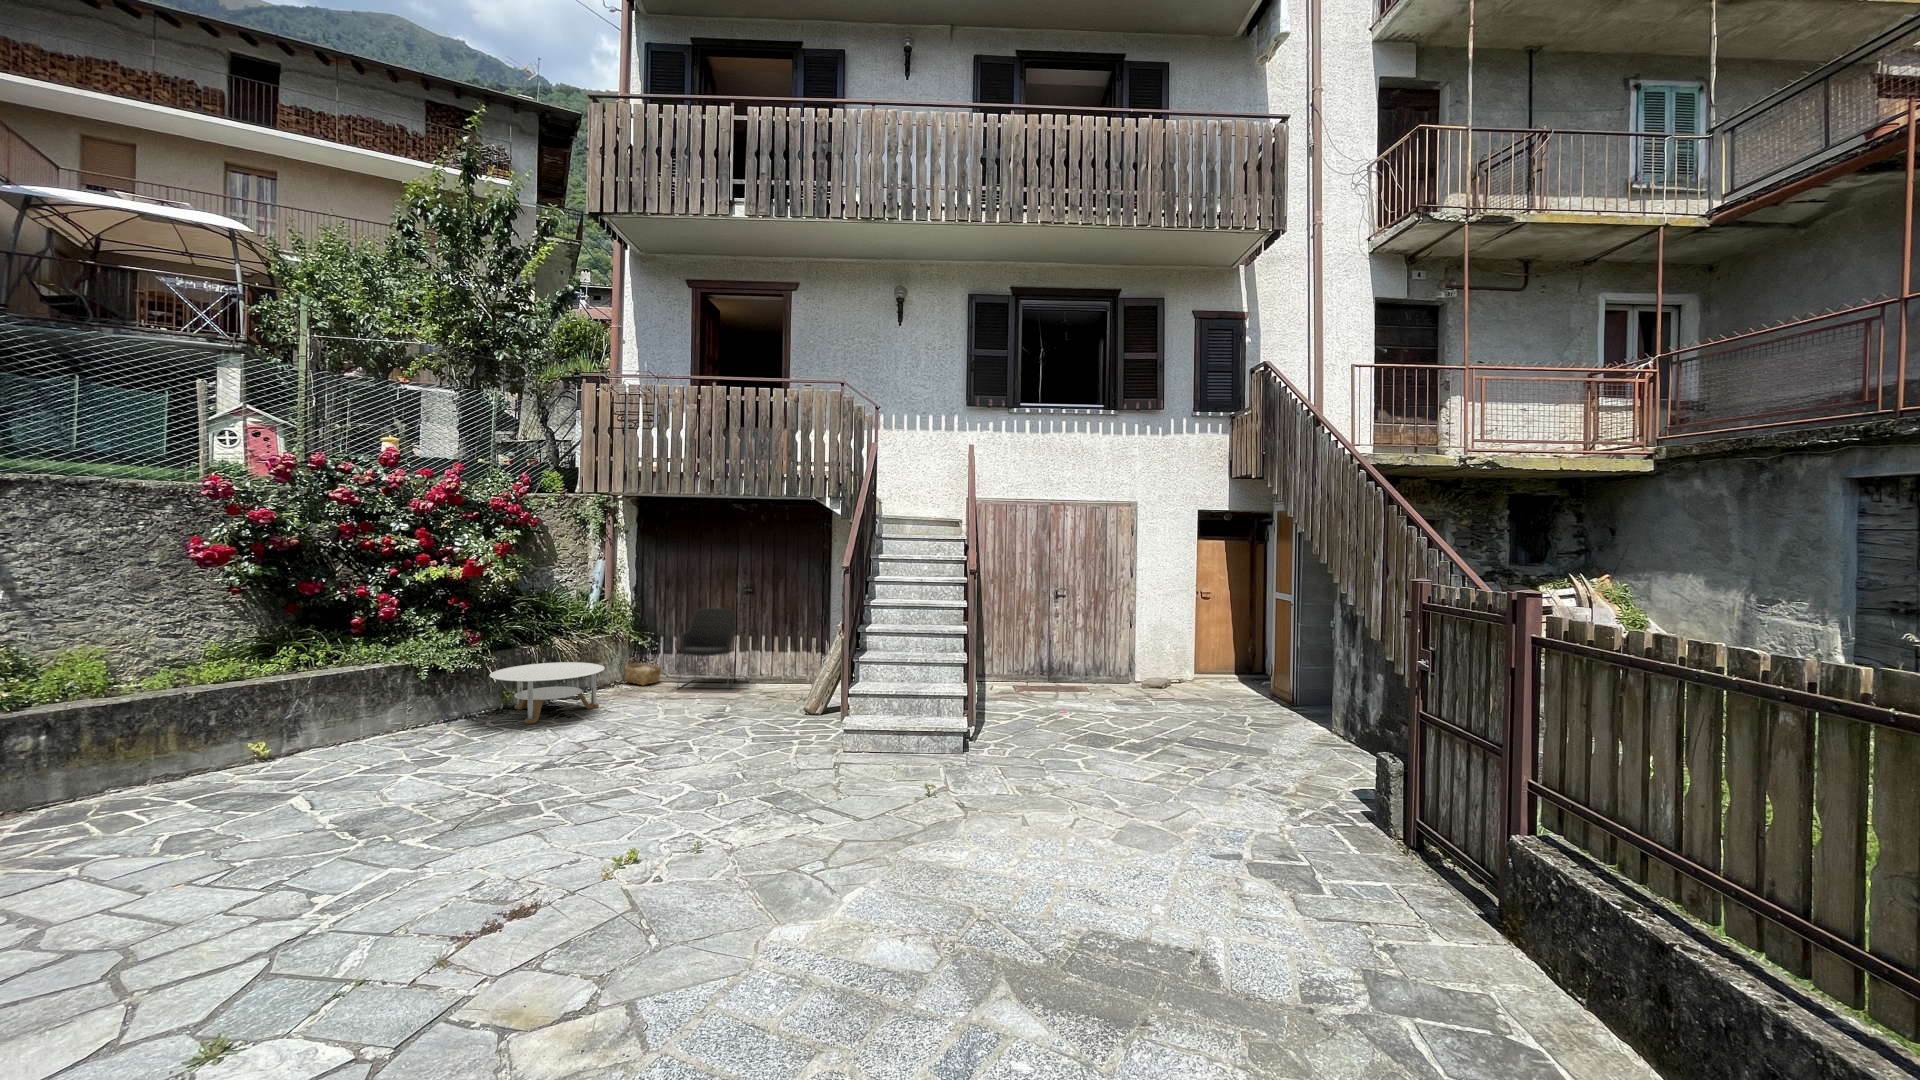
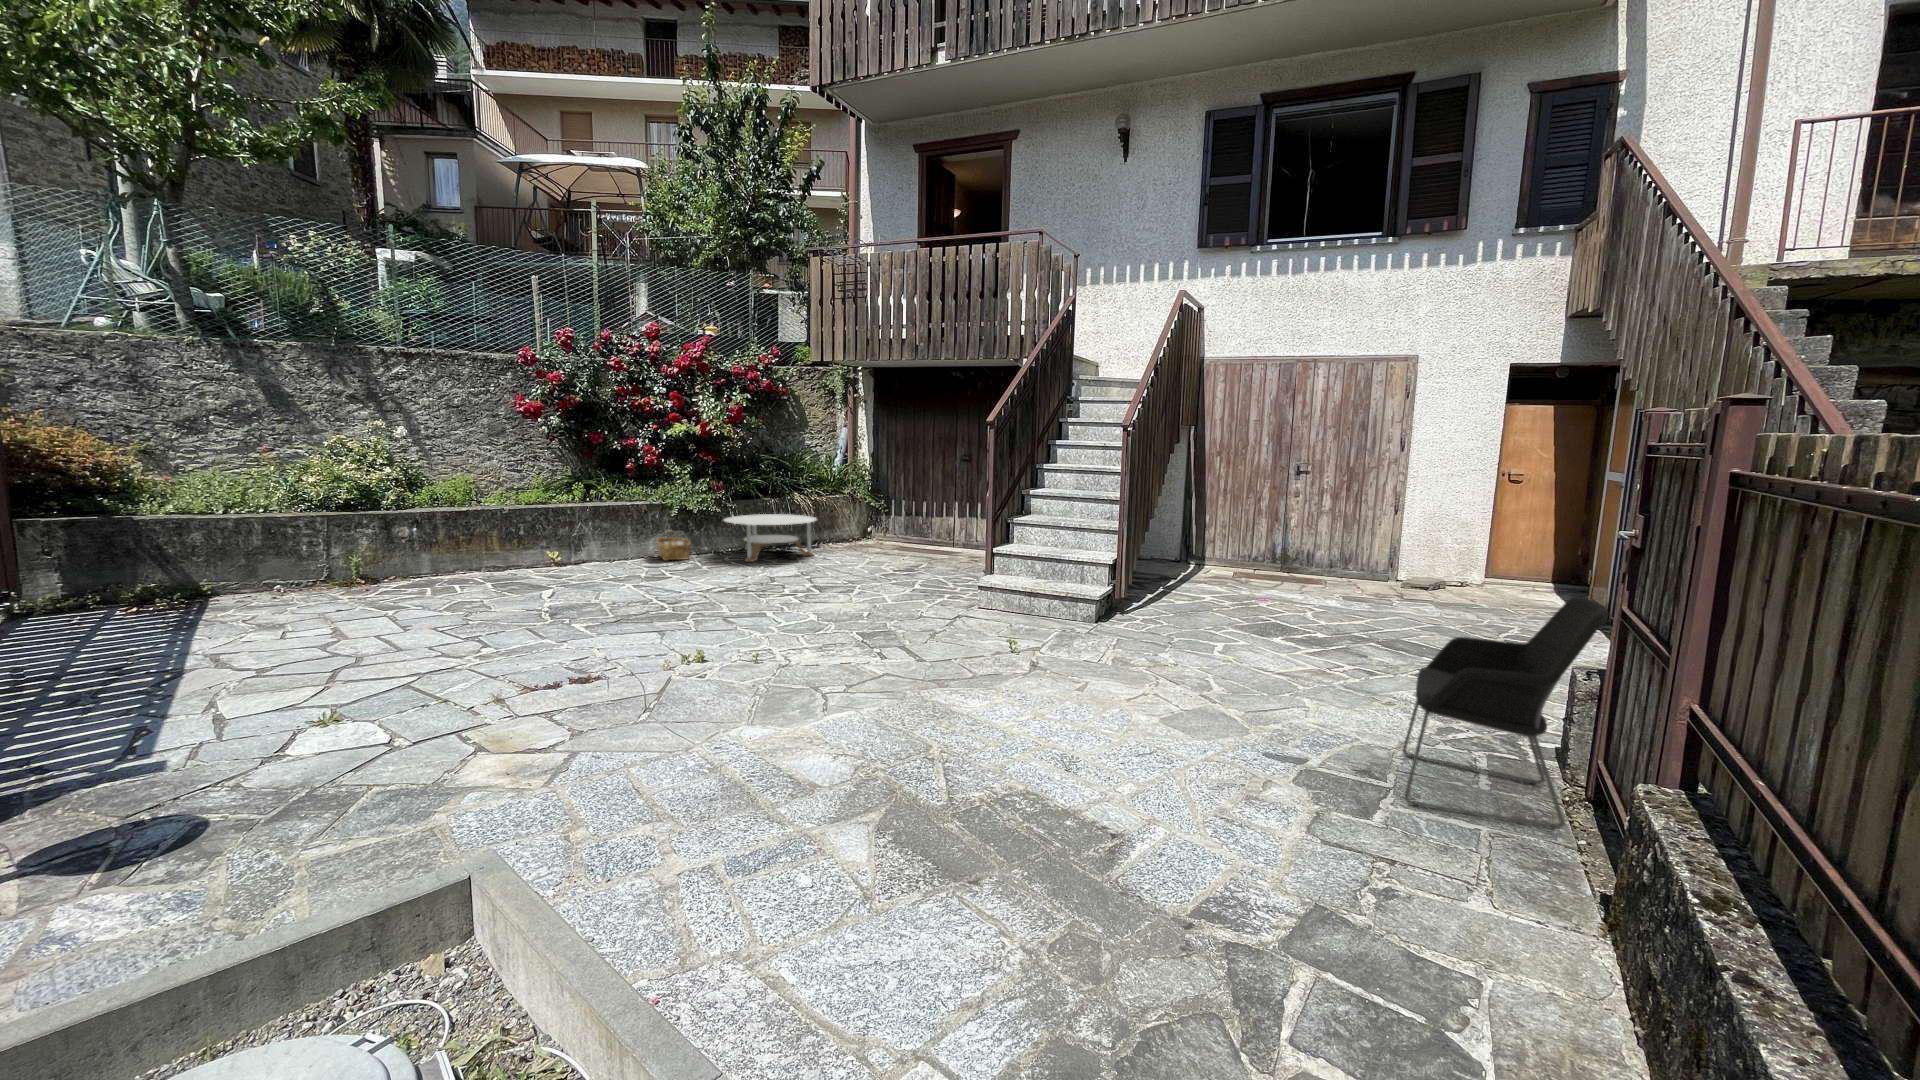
chair: present [678,608,737,688] -> present [1402,597,1608,829]
woven basket: present [624,660,661,685] -> present [656,530,691,561]

